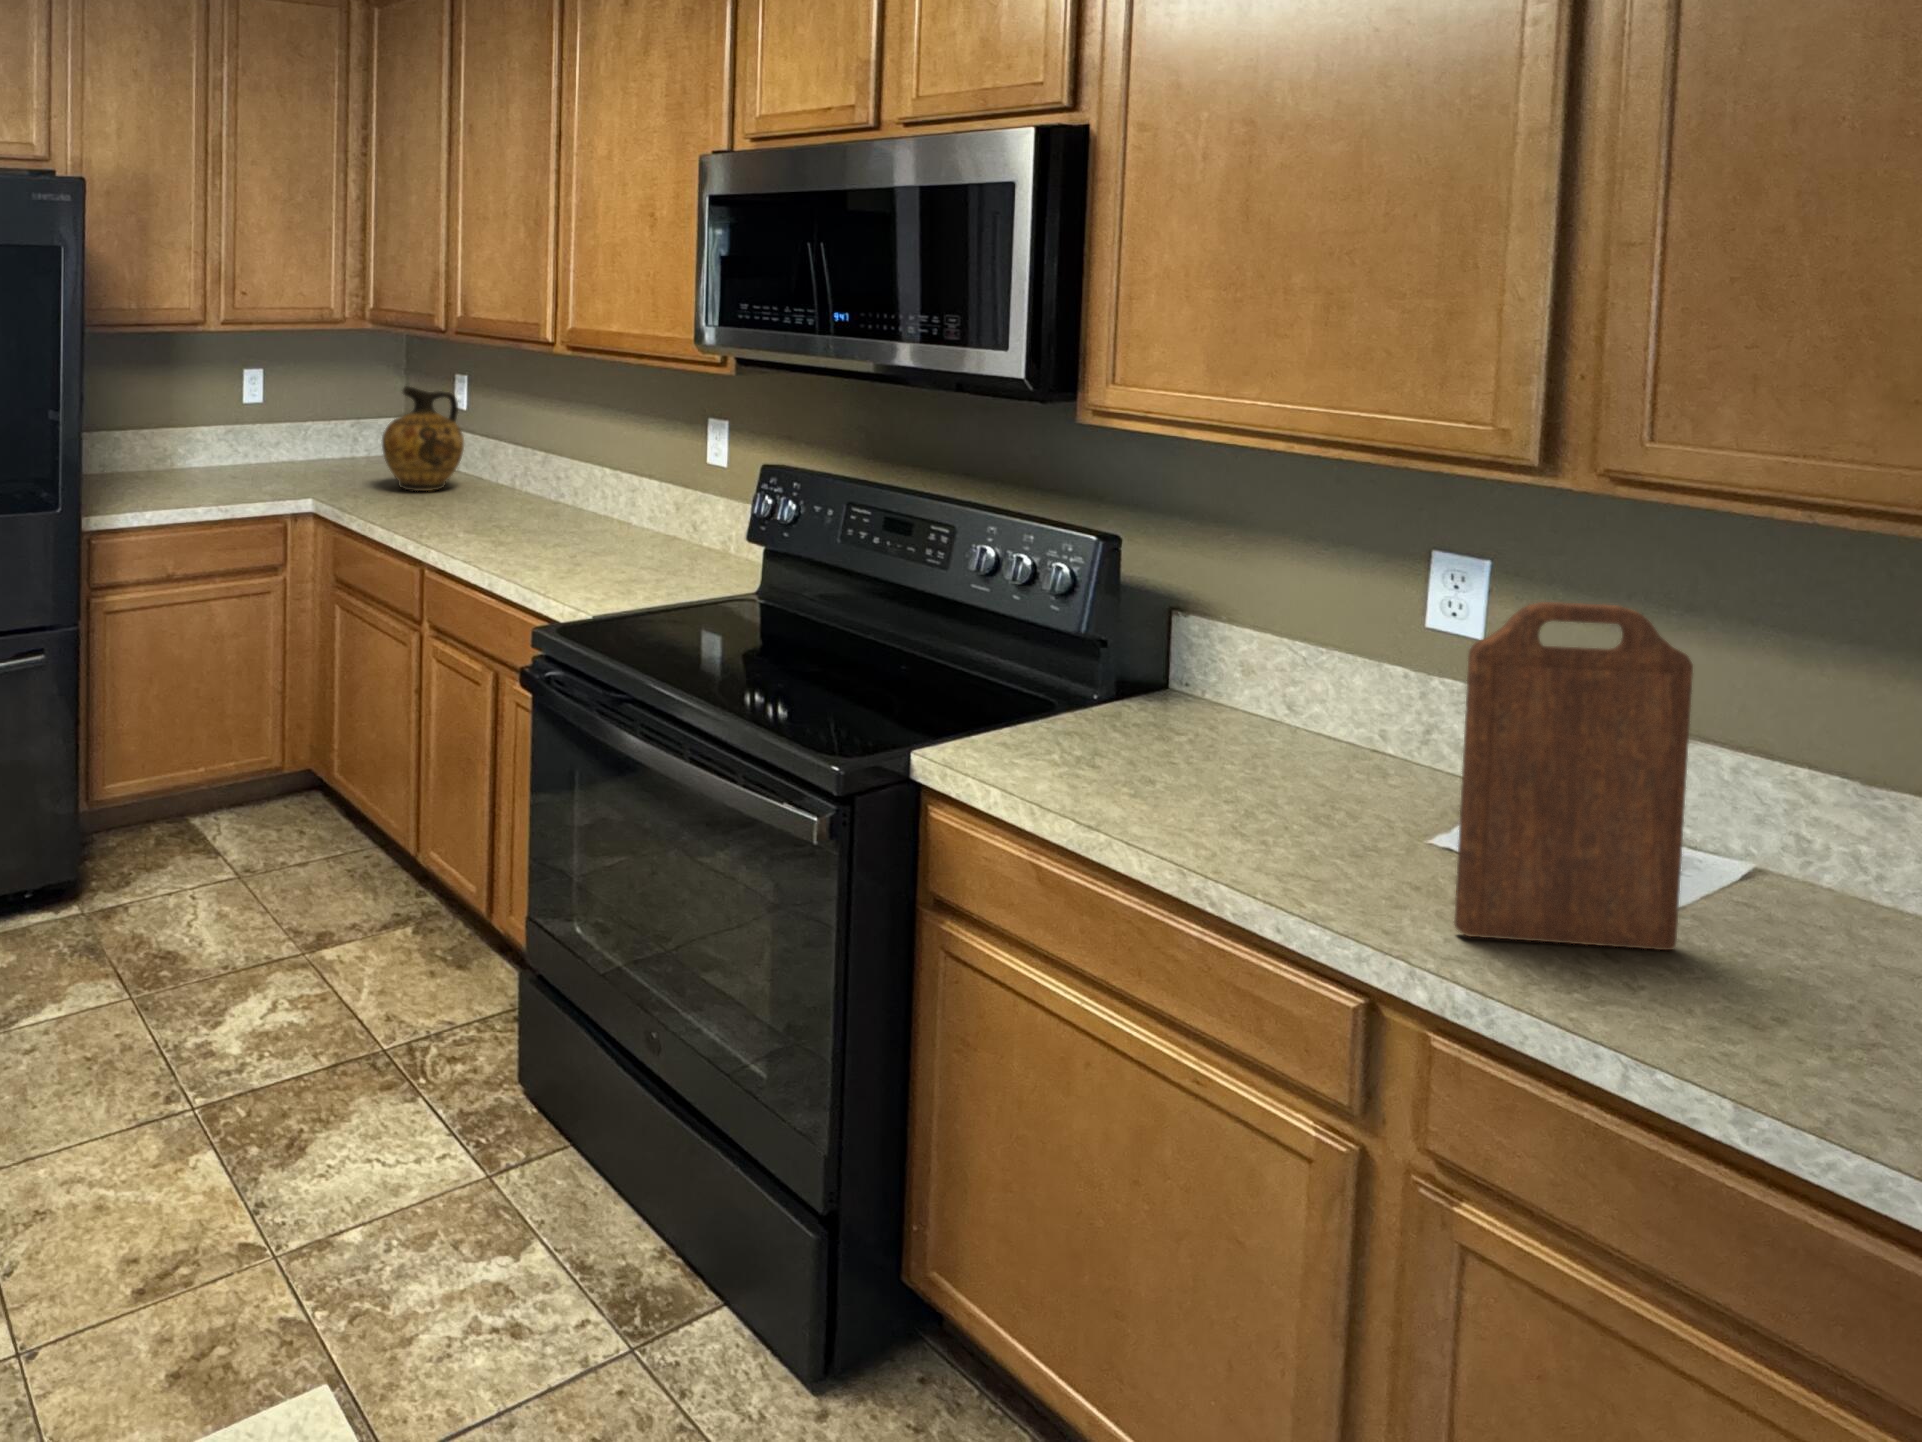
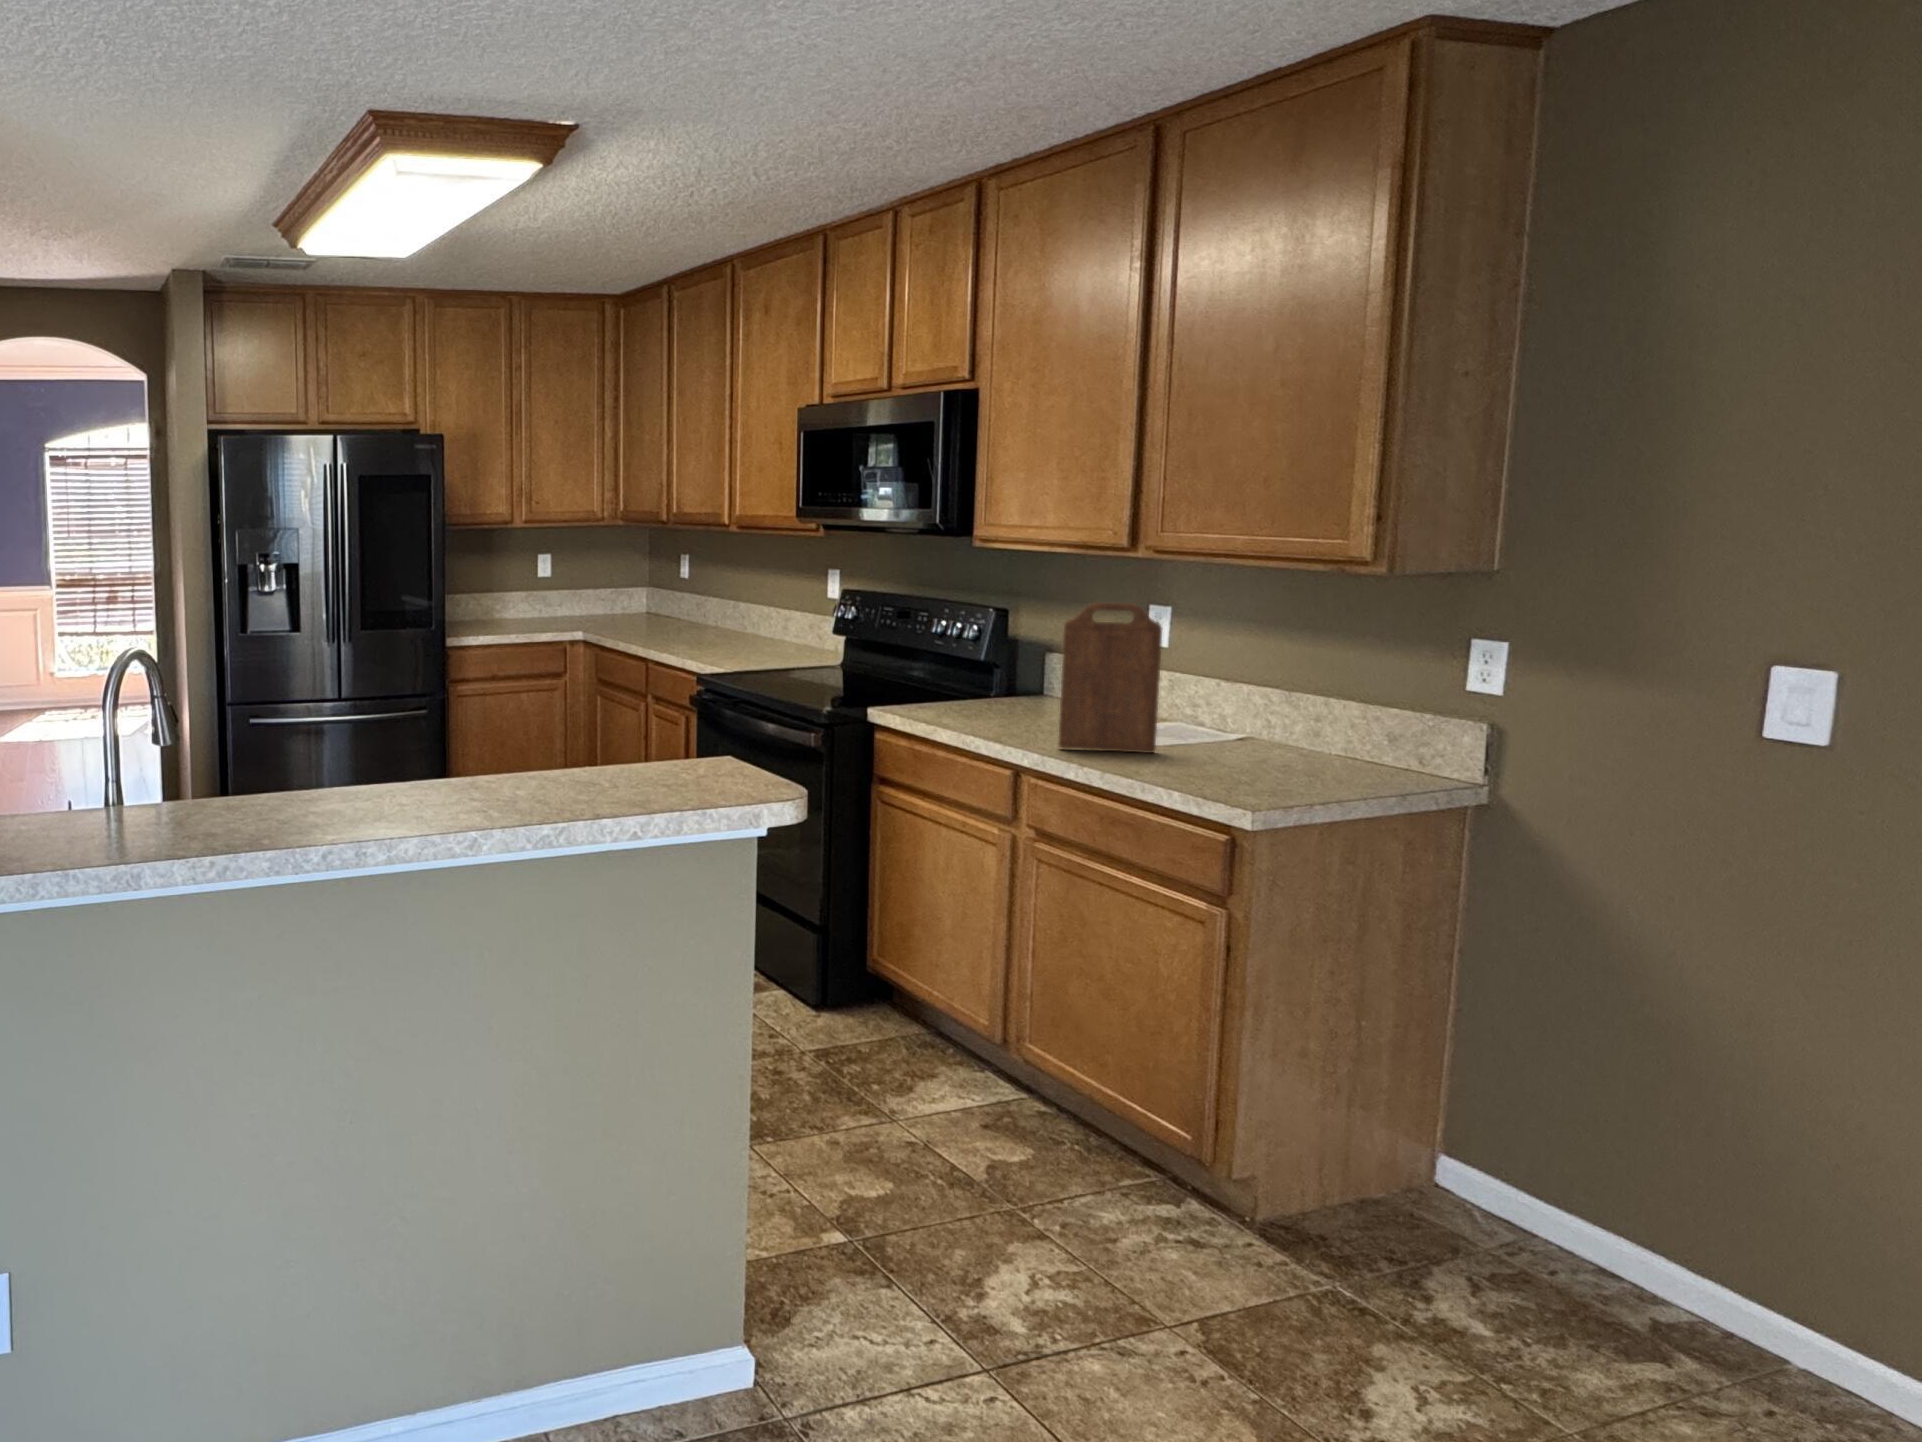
ceramic jug: present [382,386,464,491] -> none [625,559,680,627]

